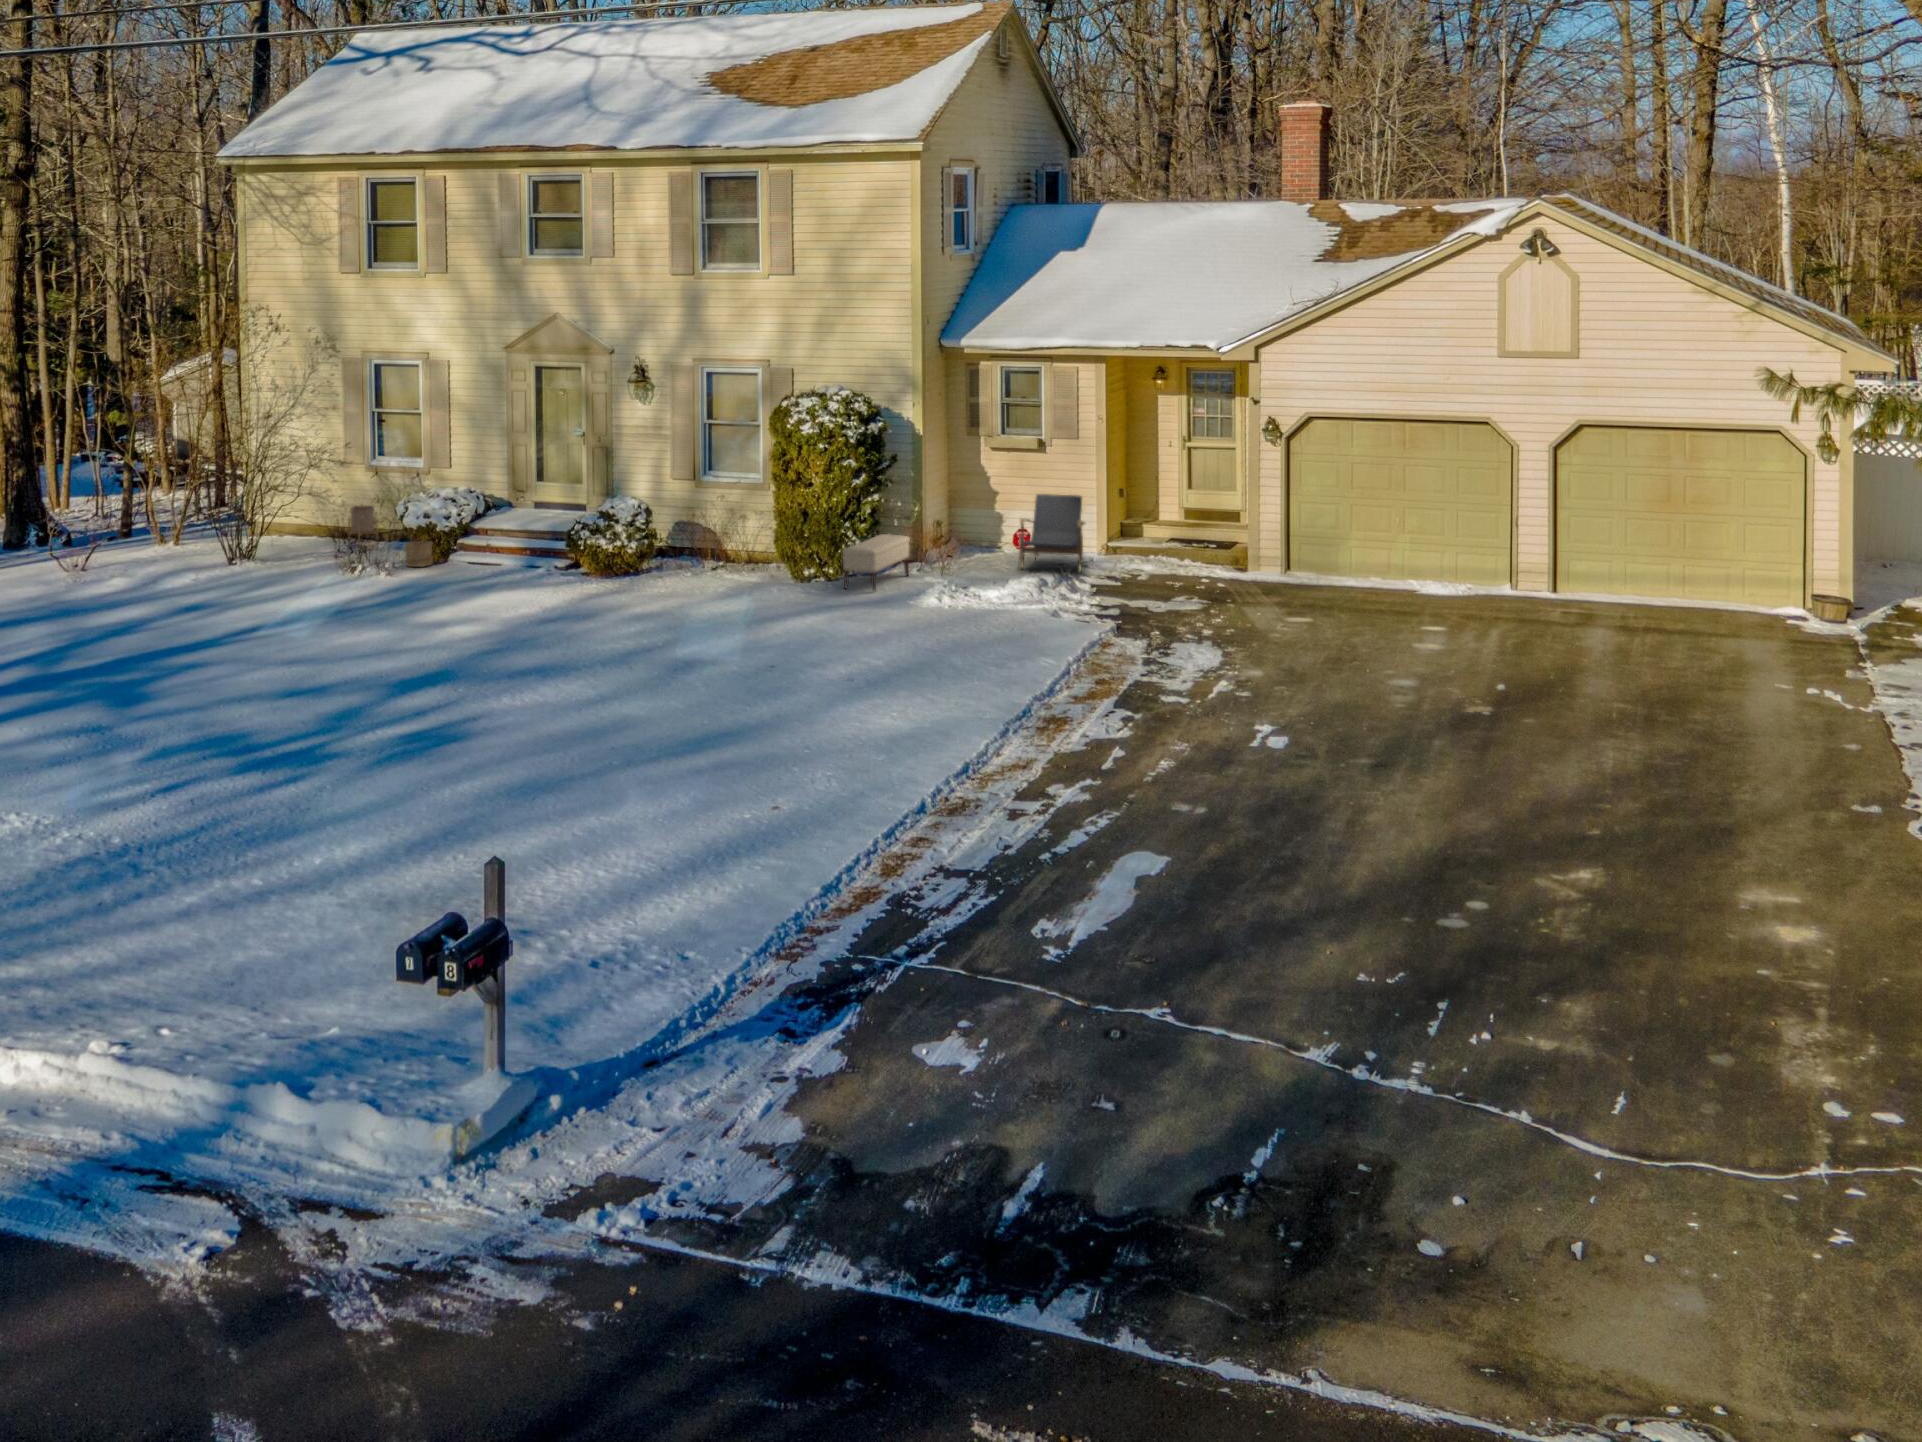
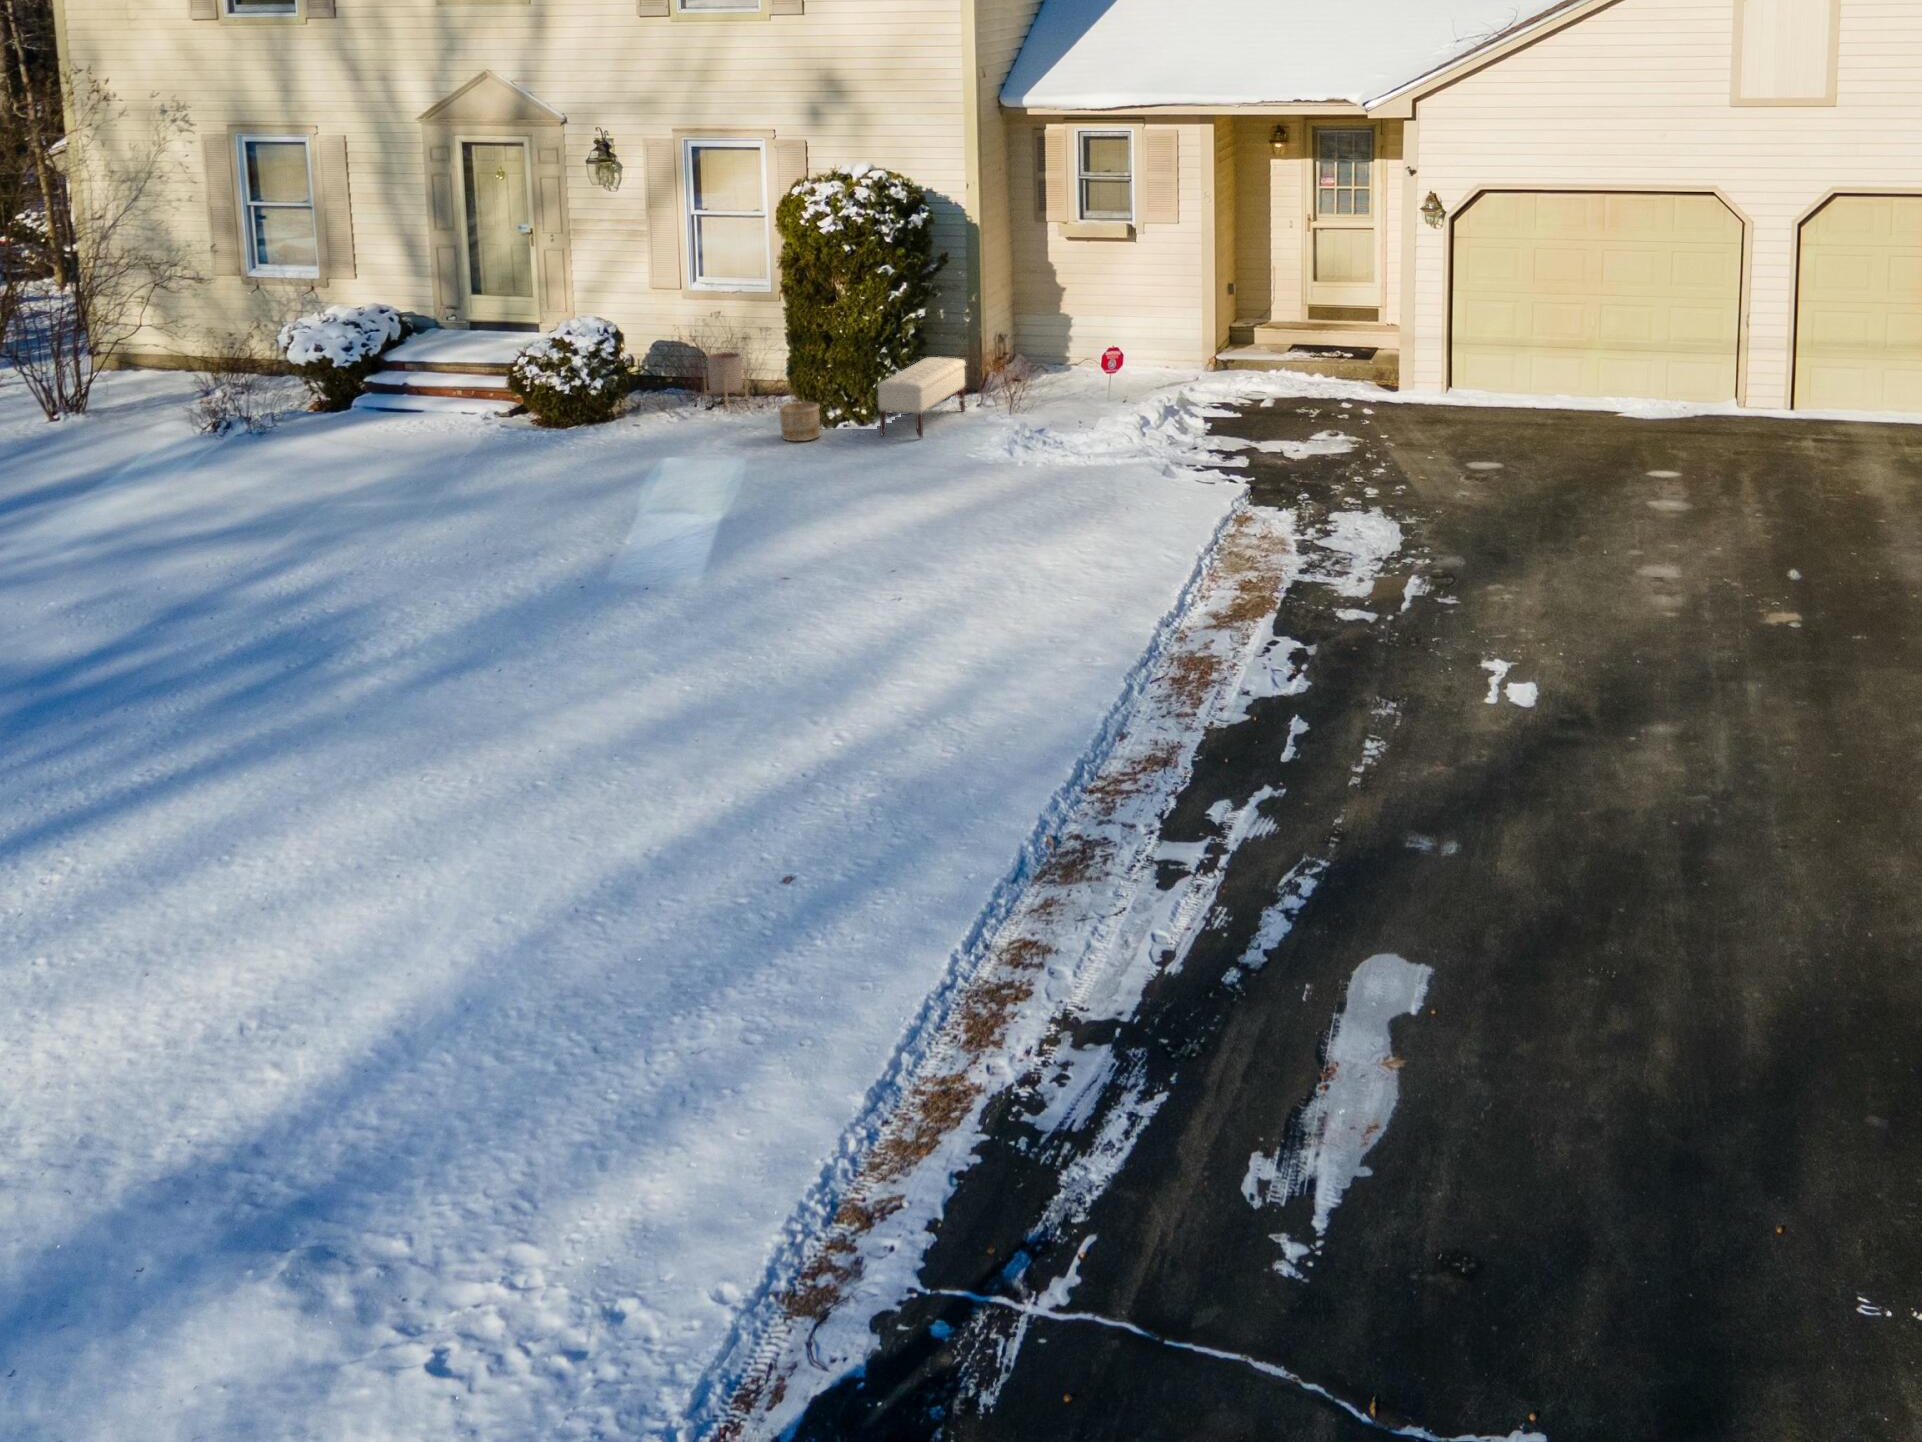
lounge chair: present [1020,494,1085,572] -> none [1108,296,1188,398]
planter: present [348,506,378,538] -> present [703,352,748,406]
wooden bucket: present [404,541,432,567] -> present [779,402,820,441]

